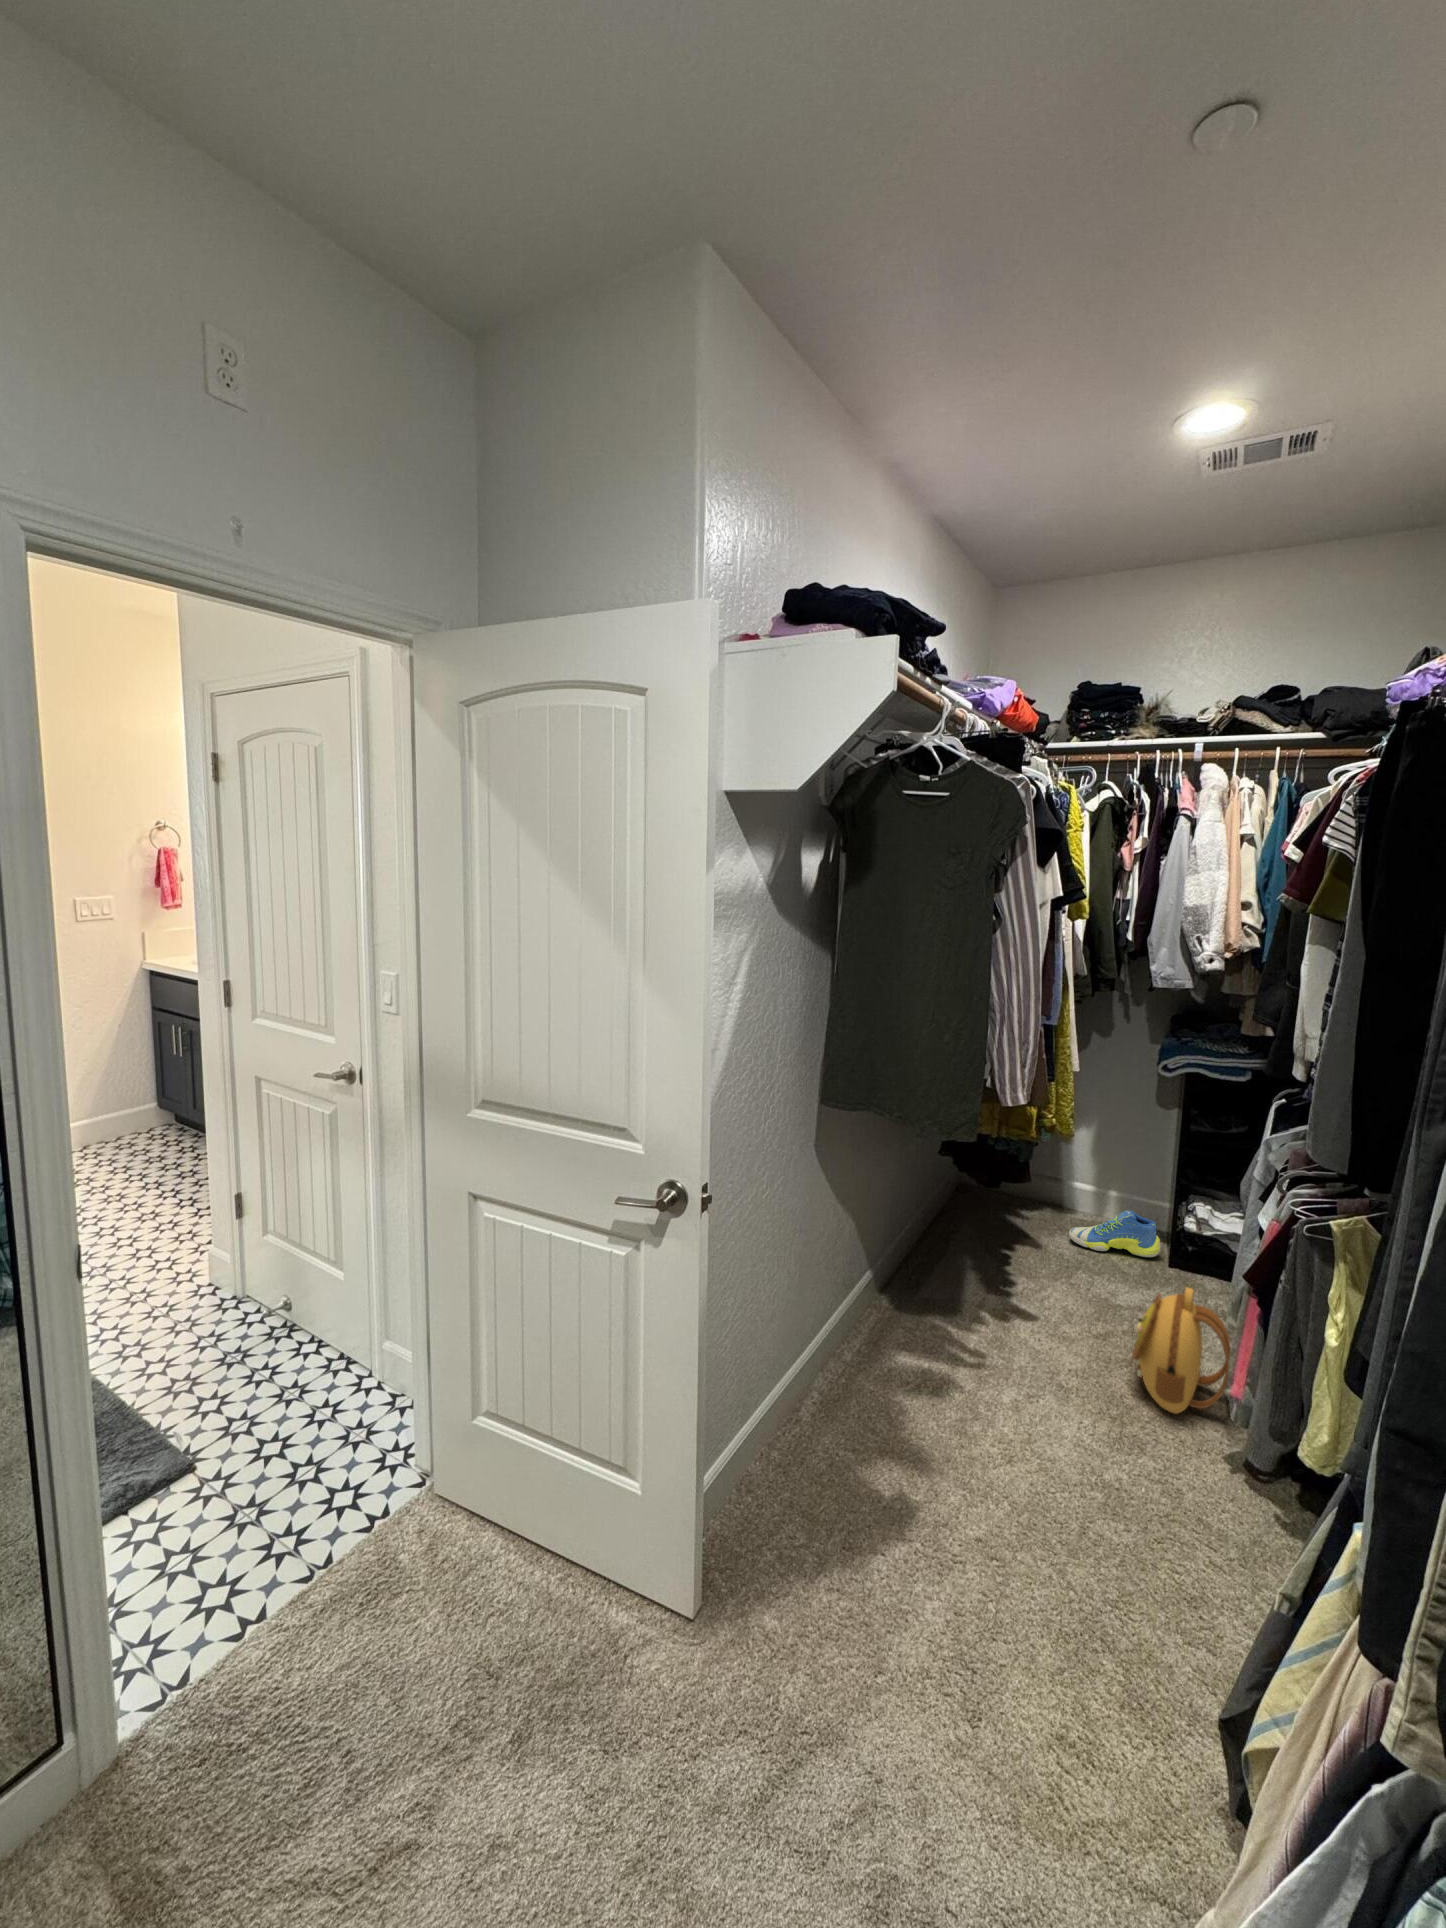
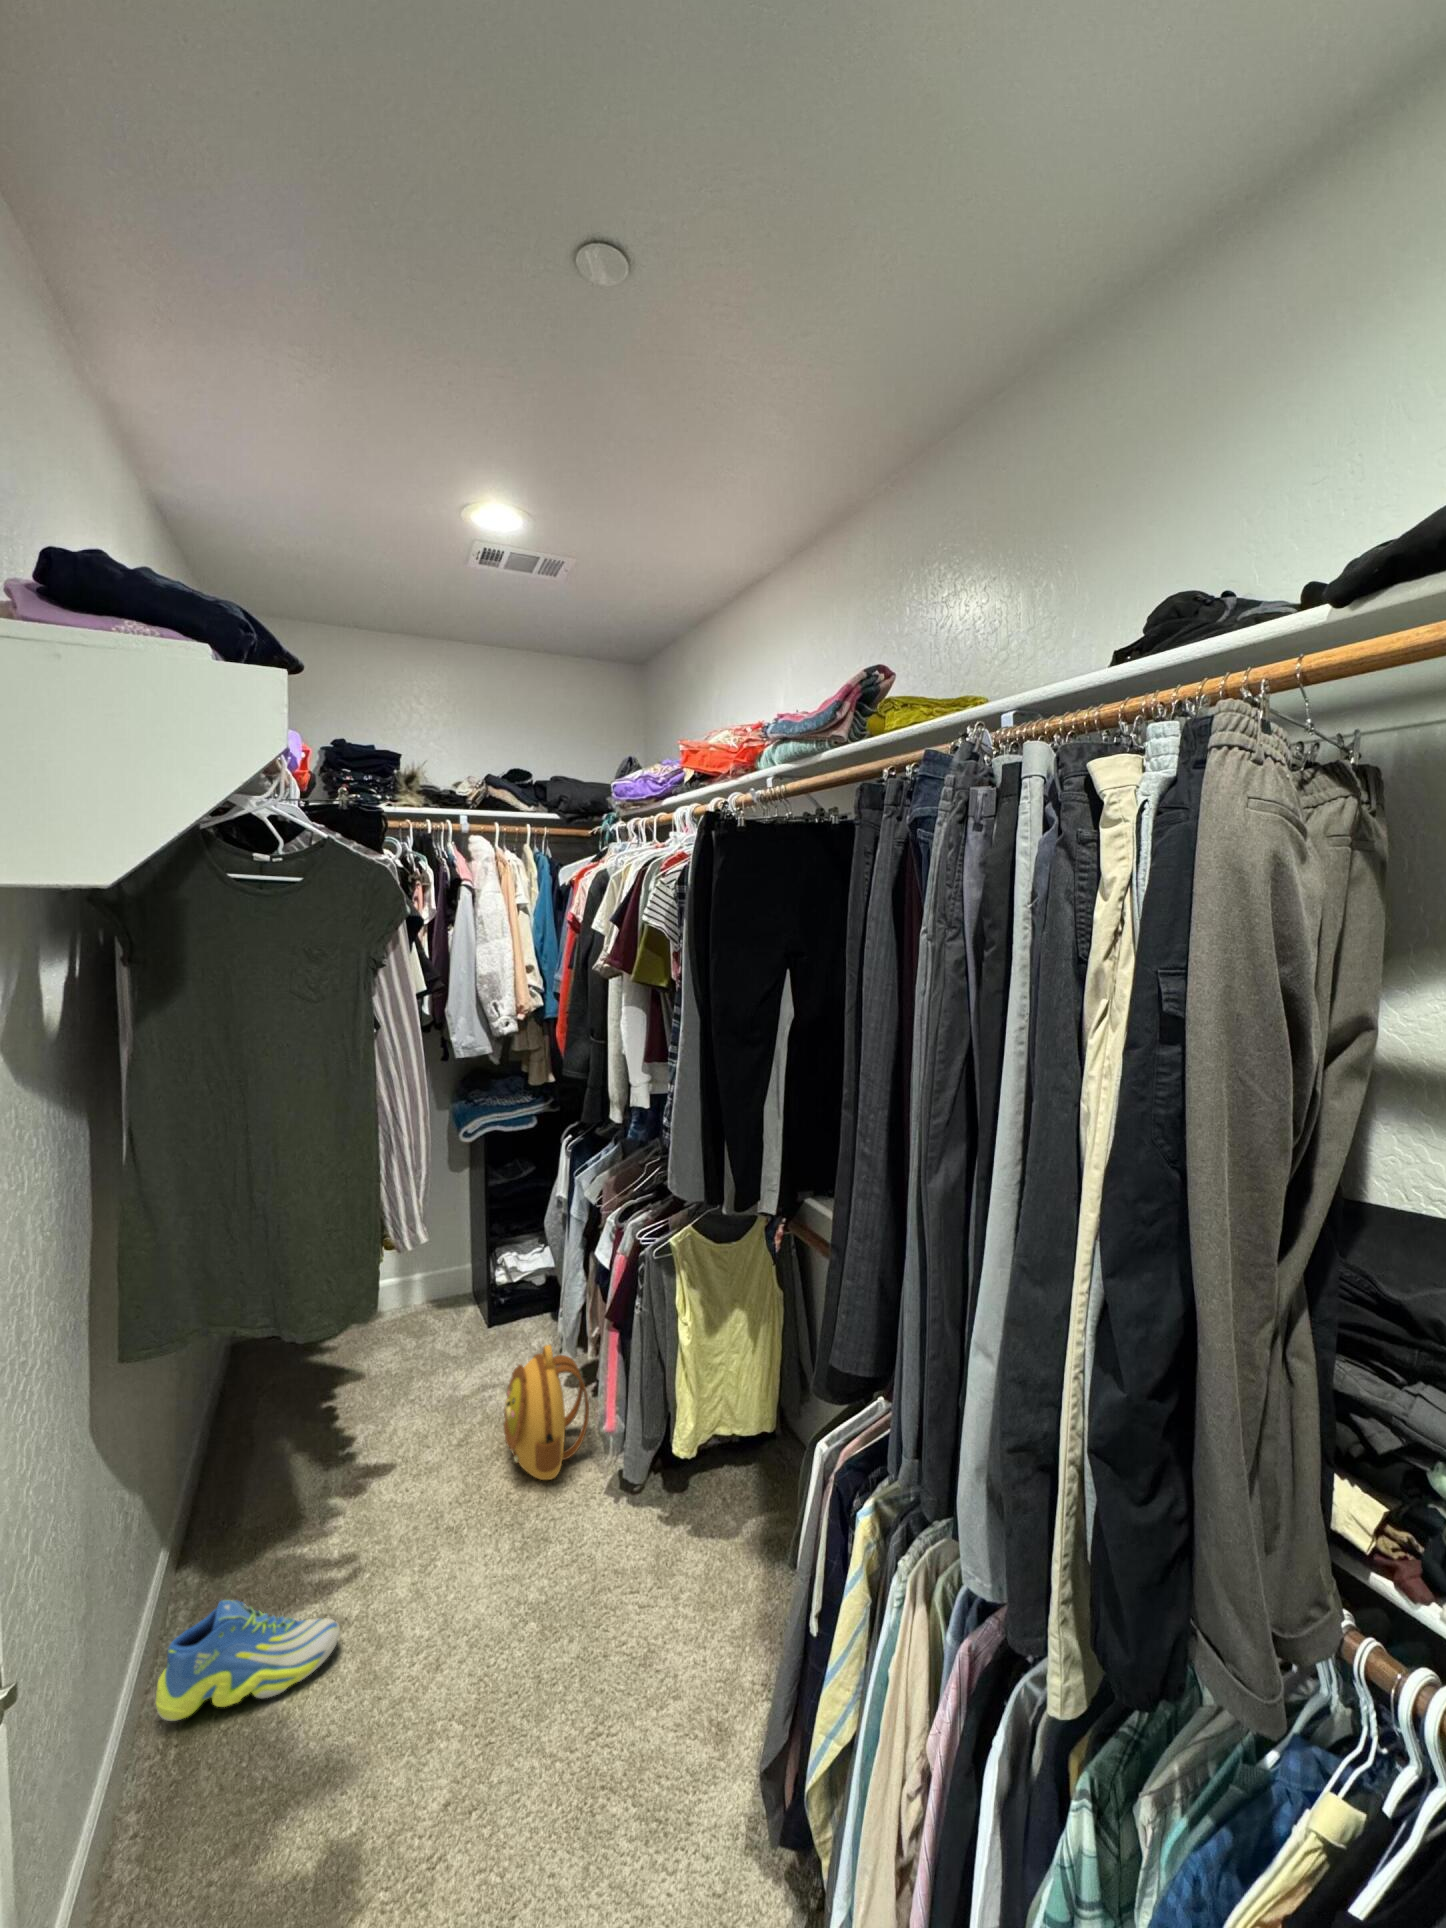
sneaker: present [1069,1211,1160,1257] -> present [156,1600,340,1721]

